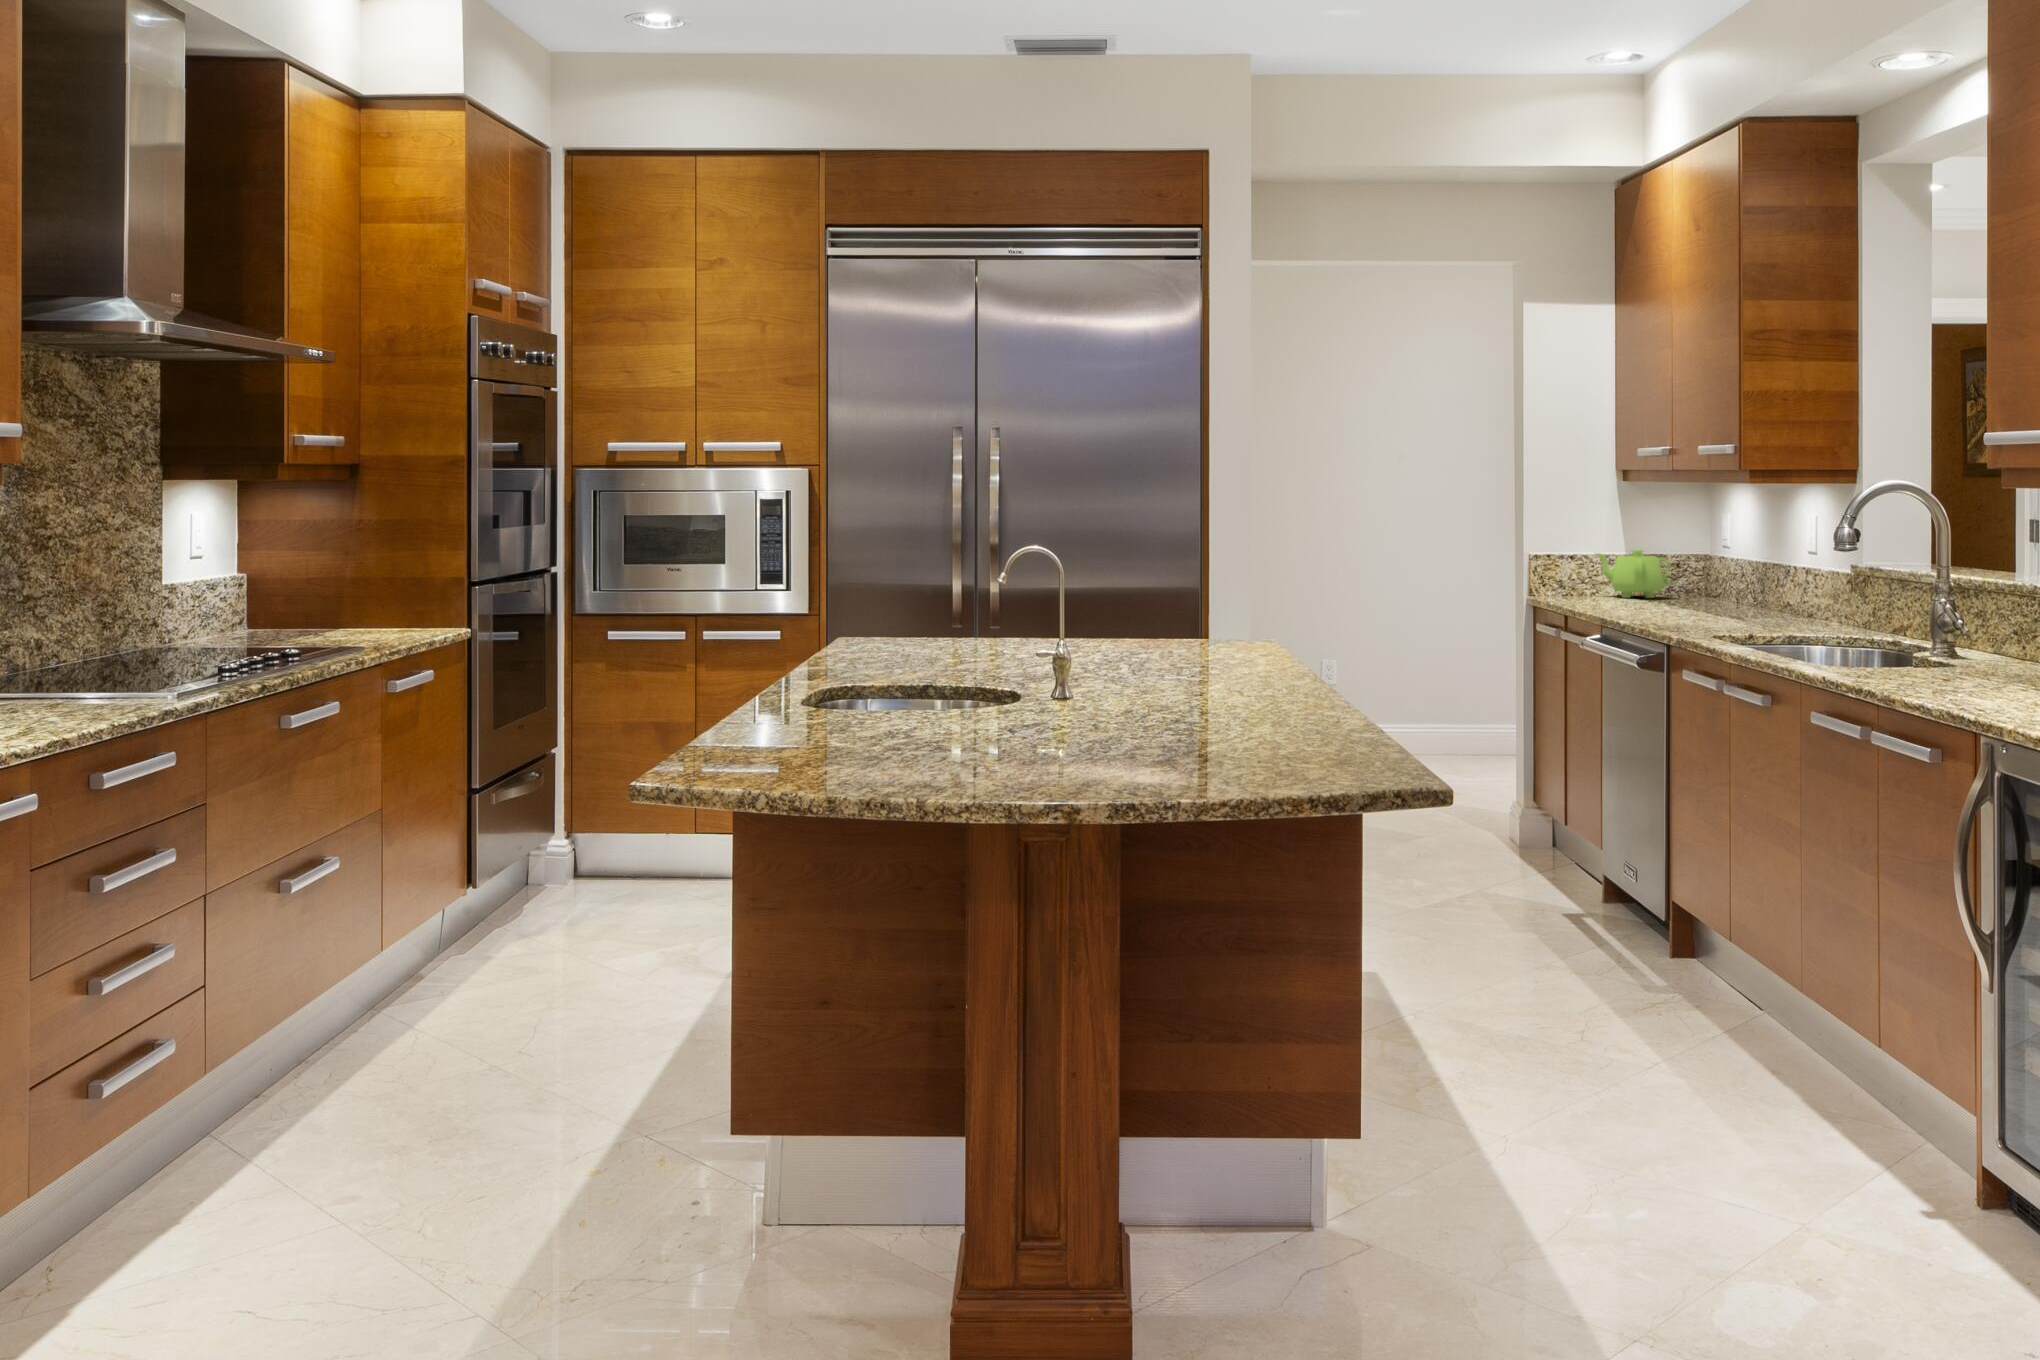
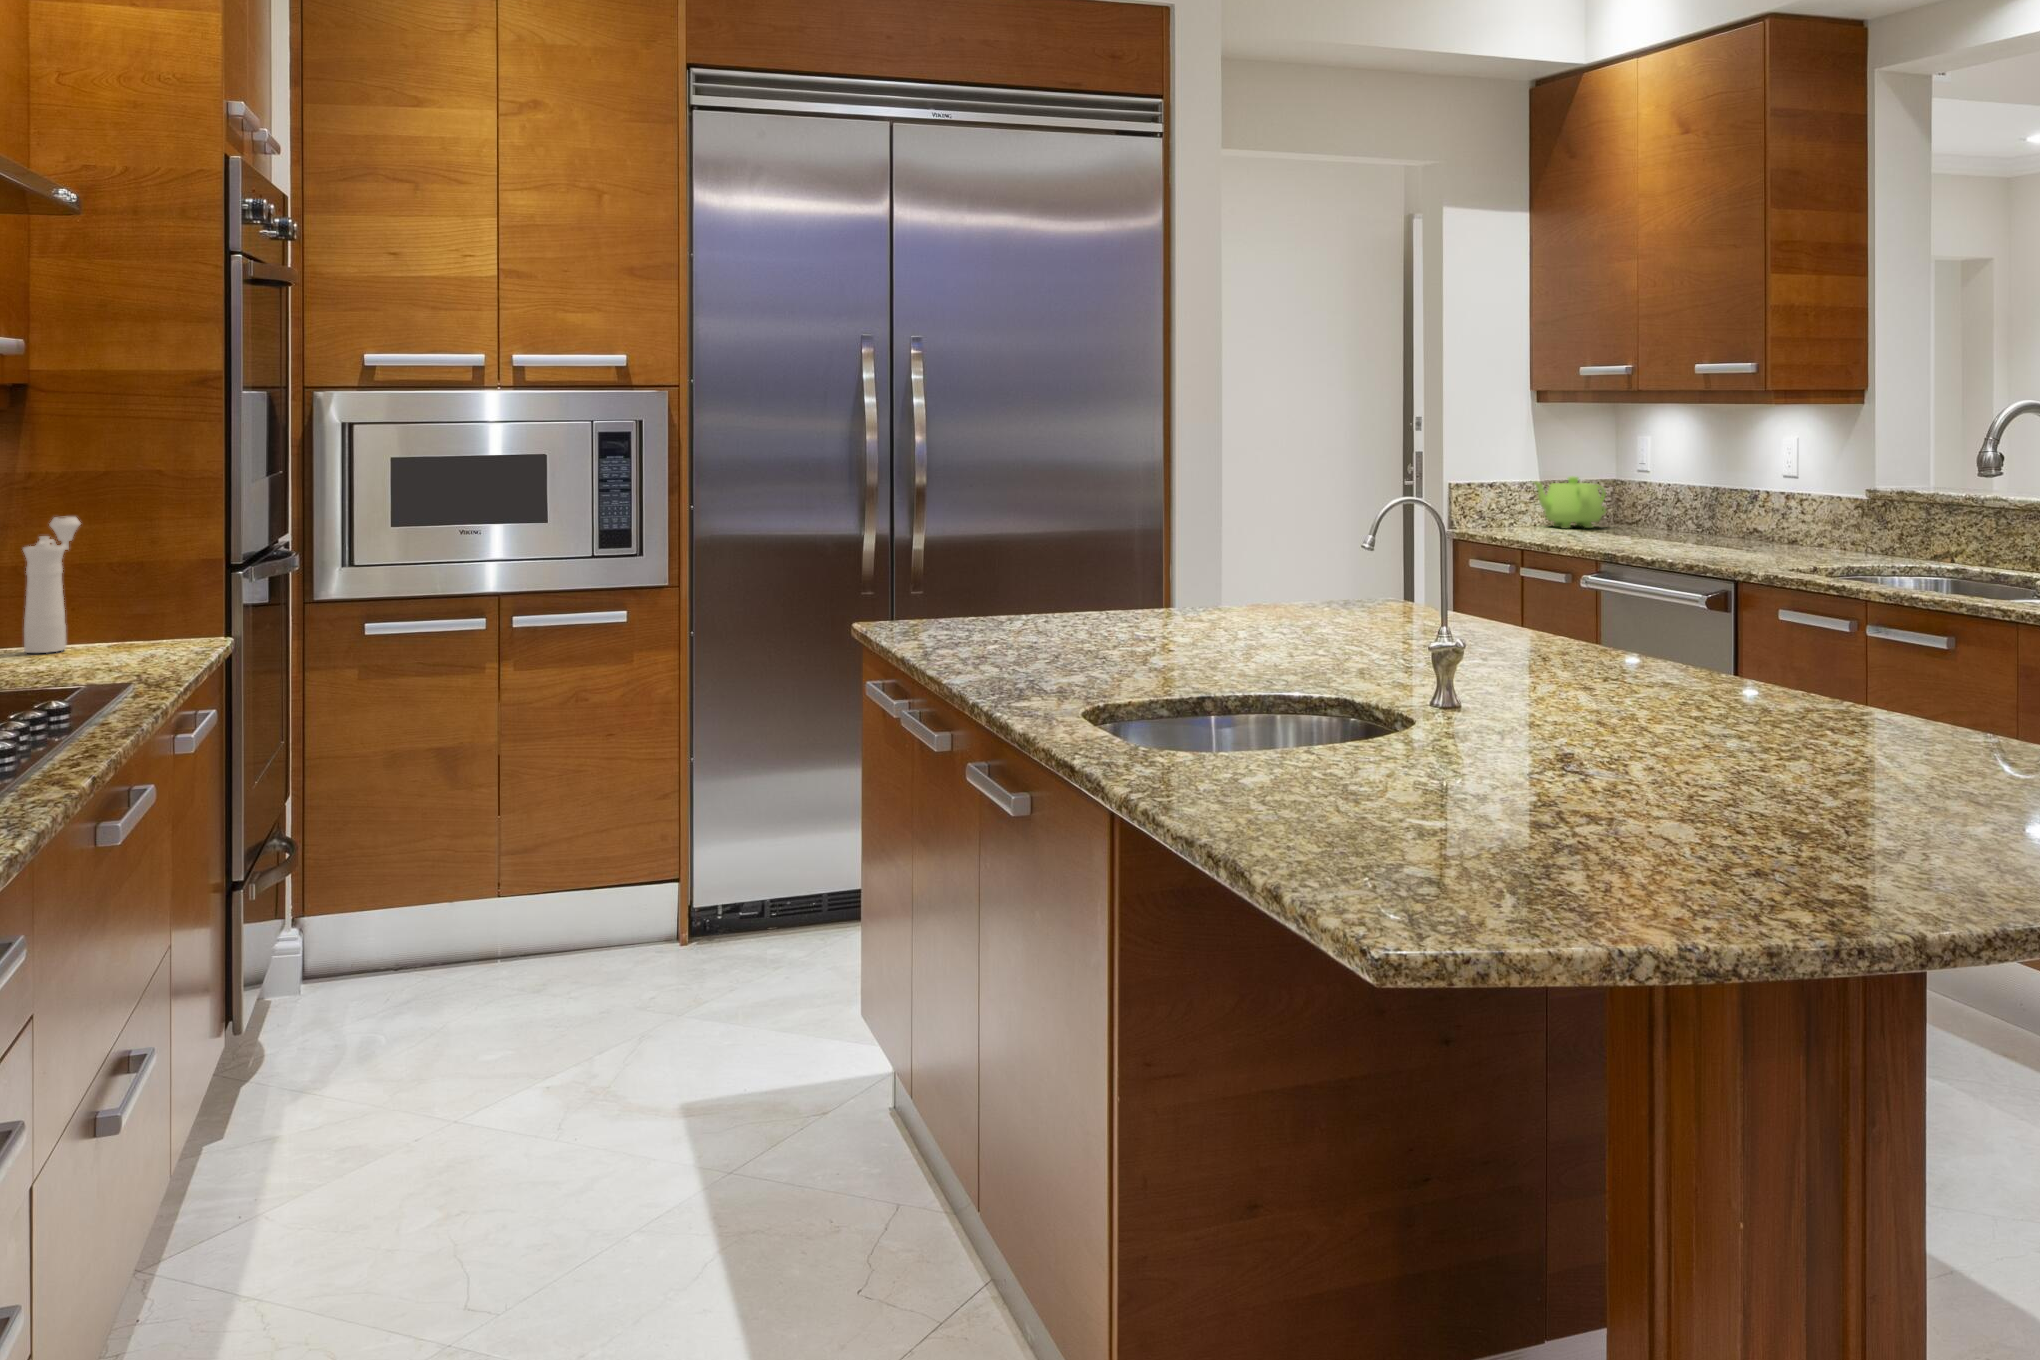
pepper mill: none [350,545,393,628] -> present [23,517,80,653]

